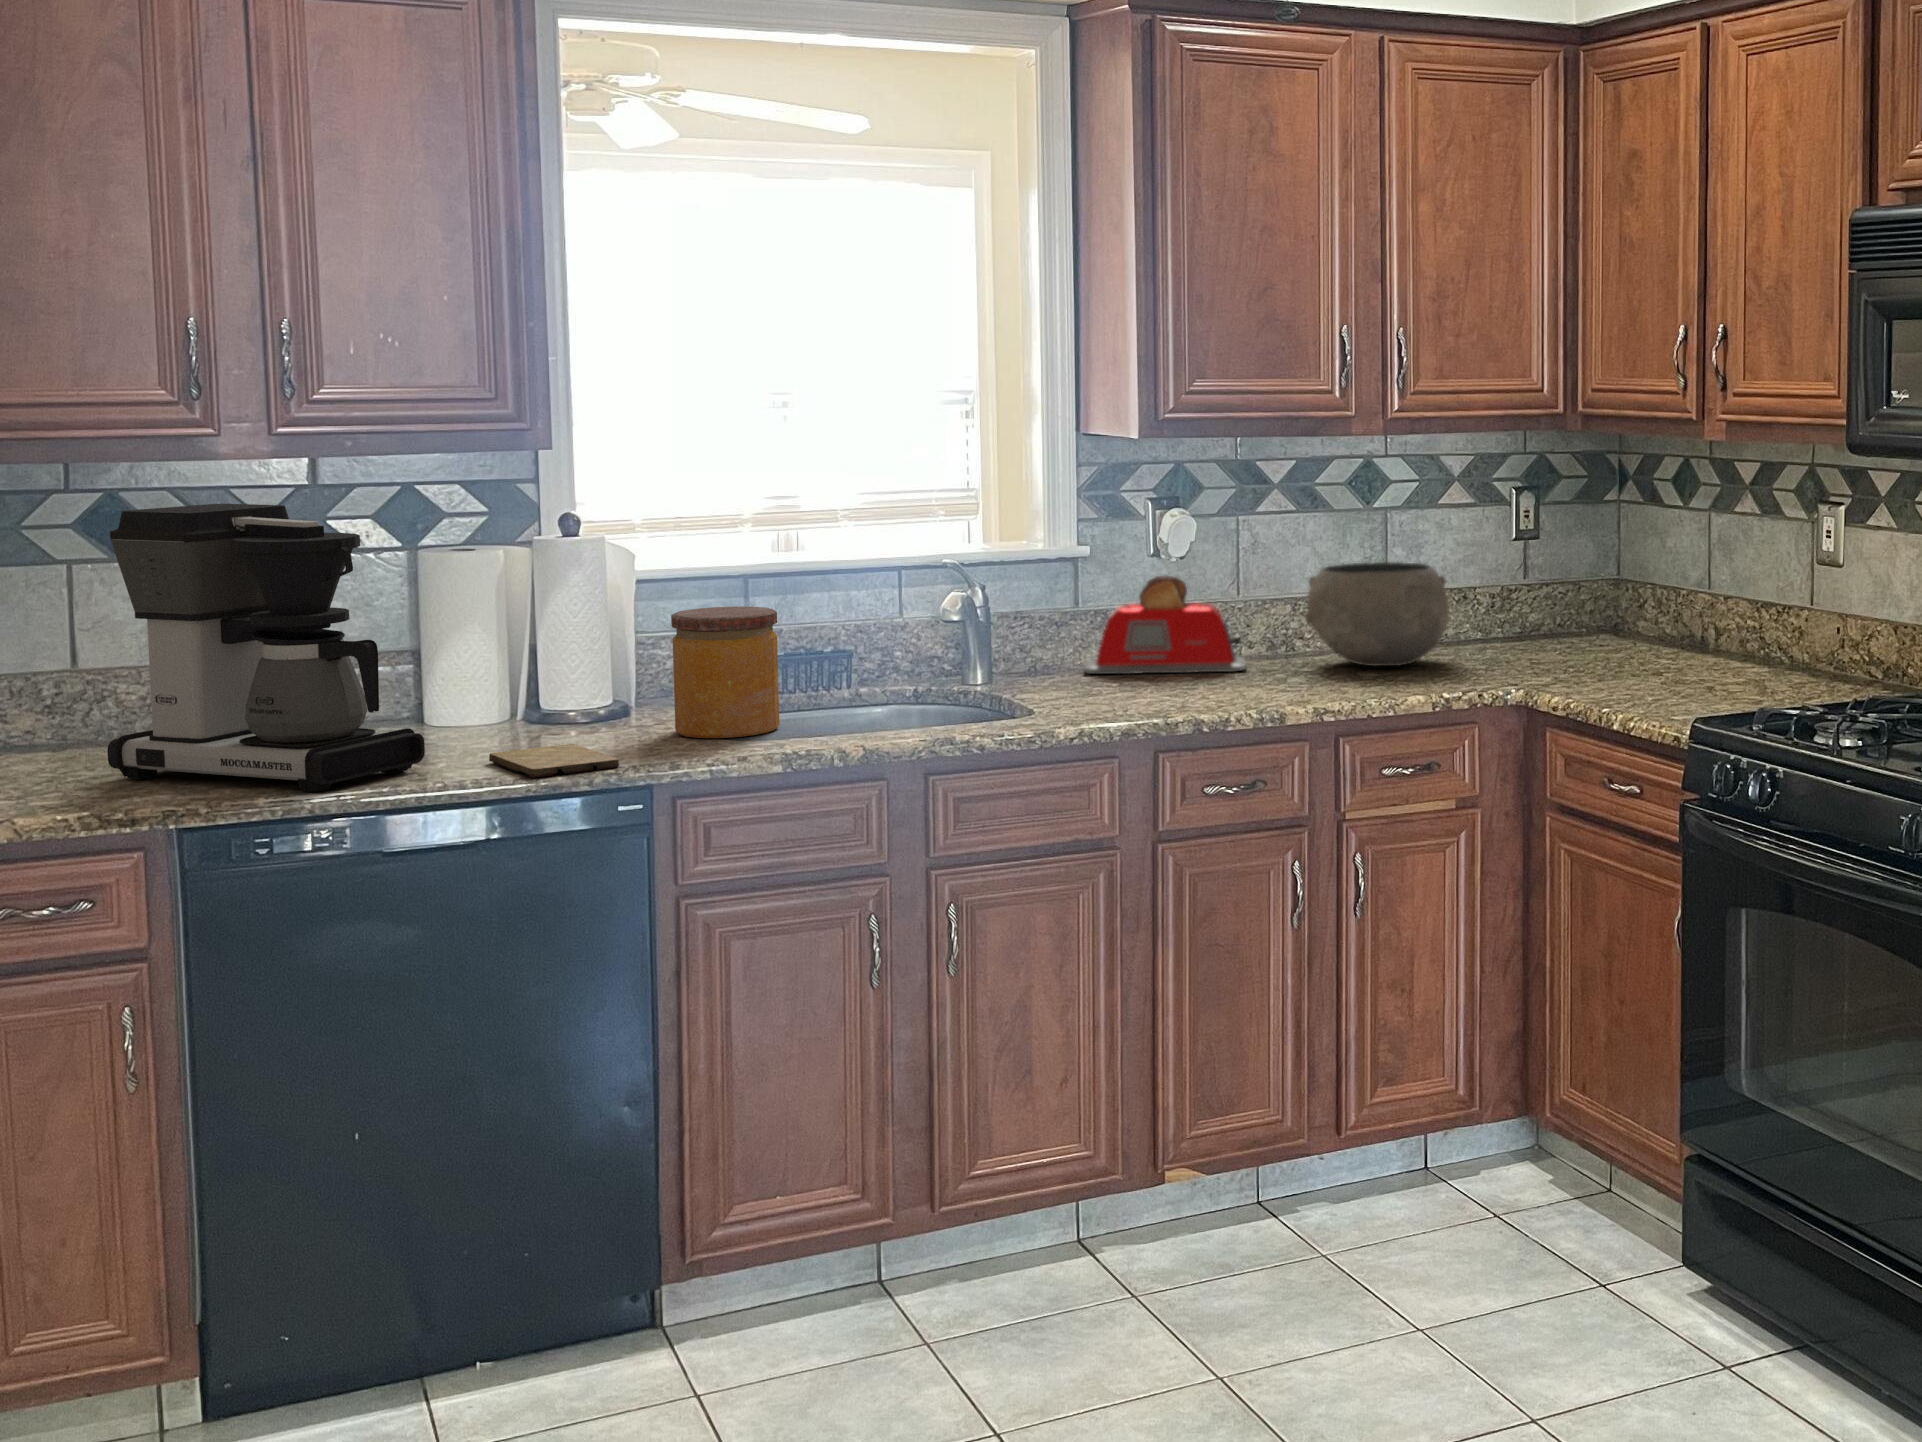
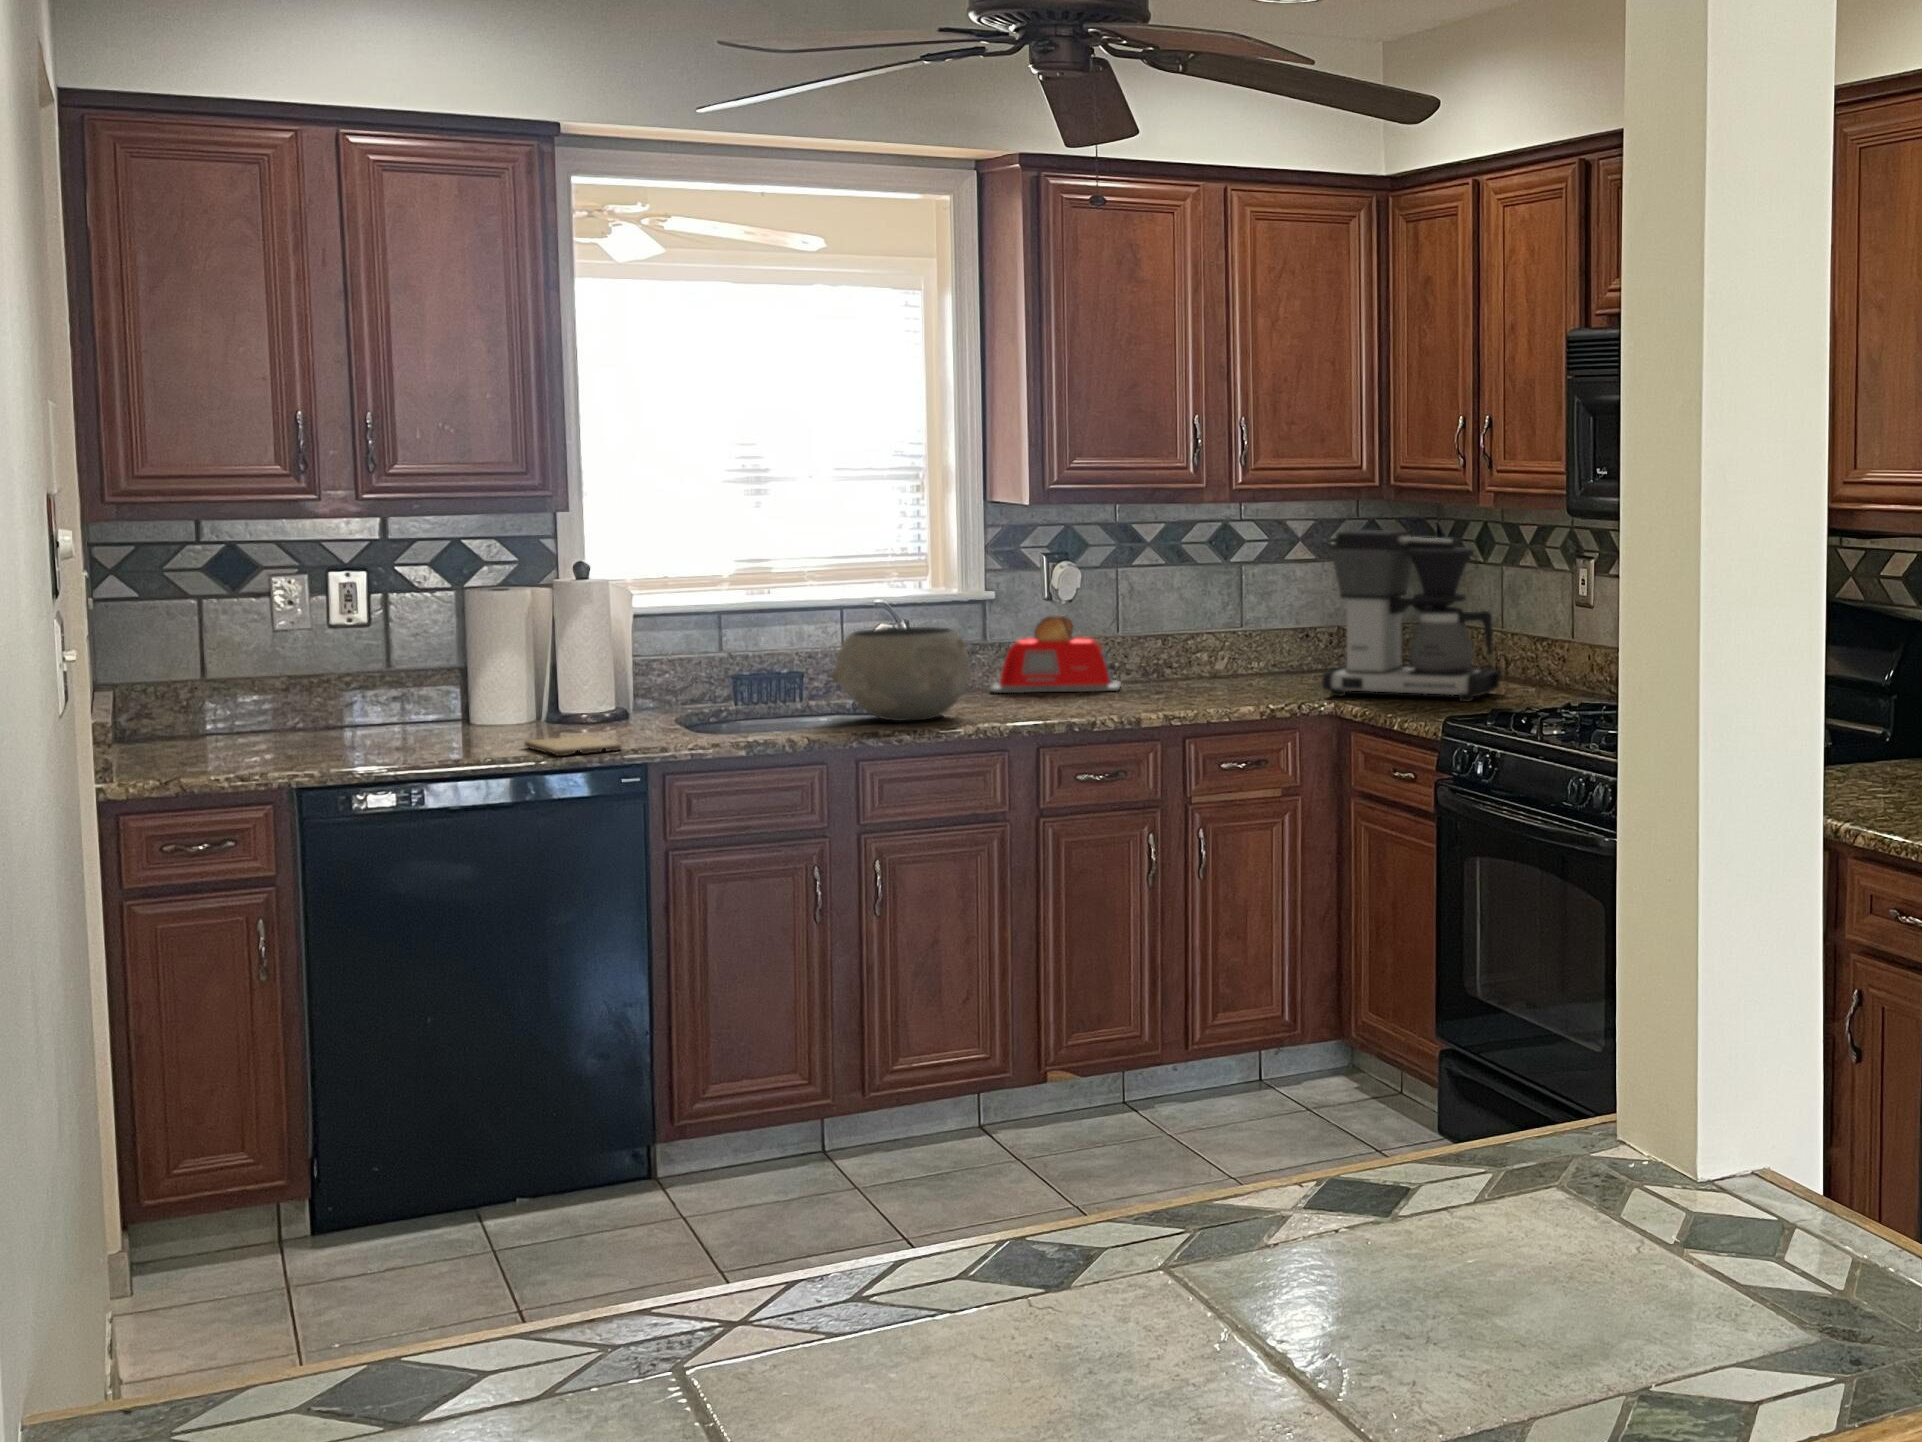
coffee maker: present [107,504,425,792] -> present [1322,530,1500,701]
ceramic bowl: present [1305,562,1449,666] -> present [832,627,970,721]
jar: present [671,606,779,738] -> none [661,634,744,733]

